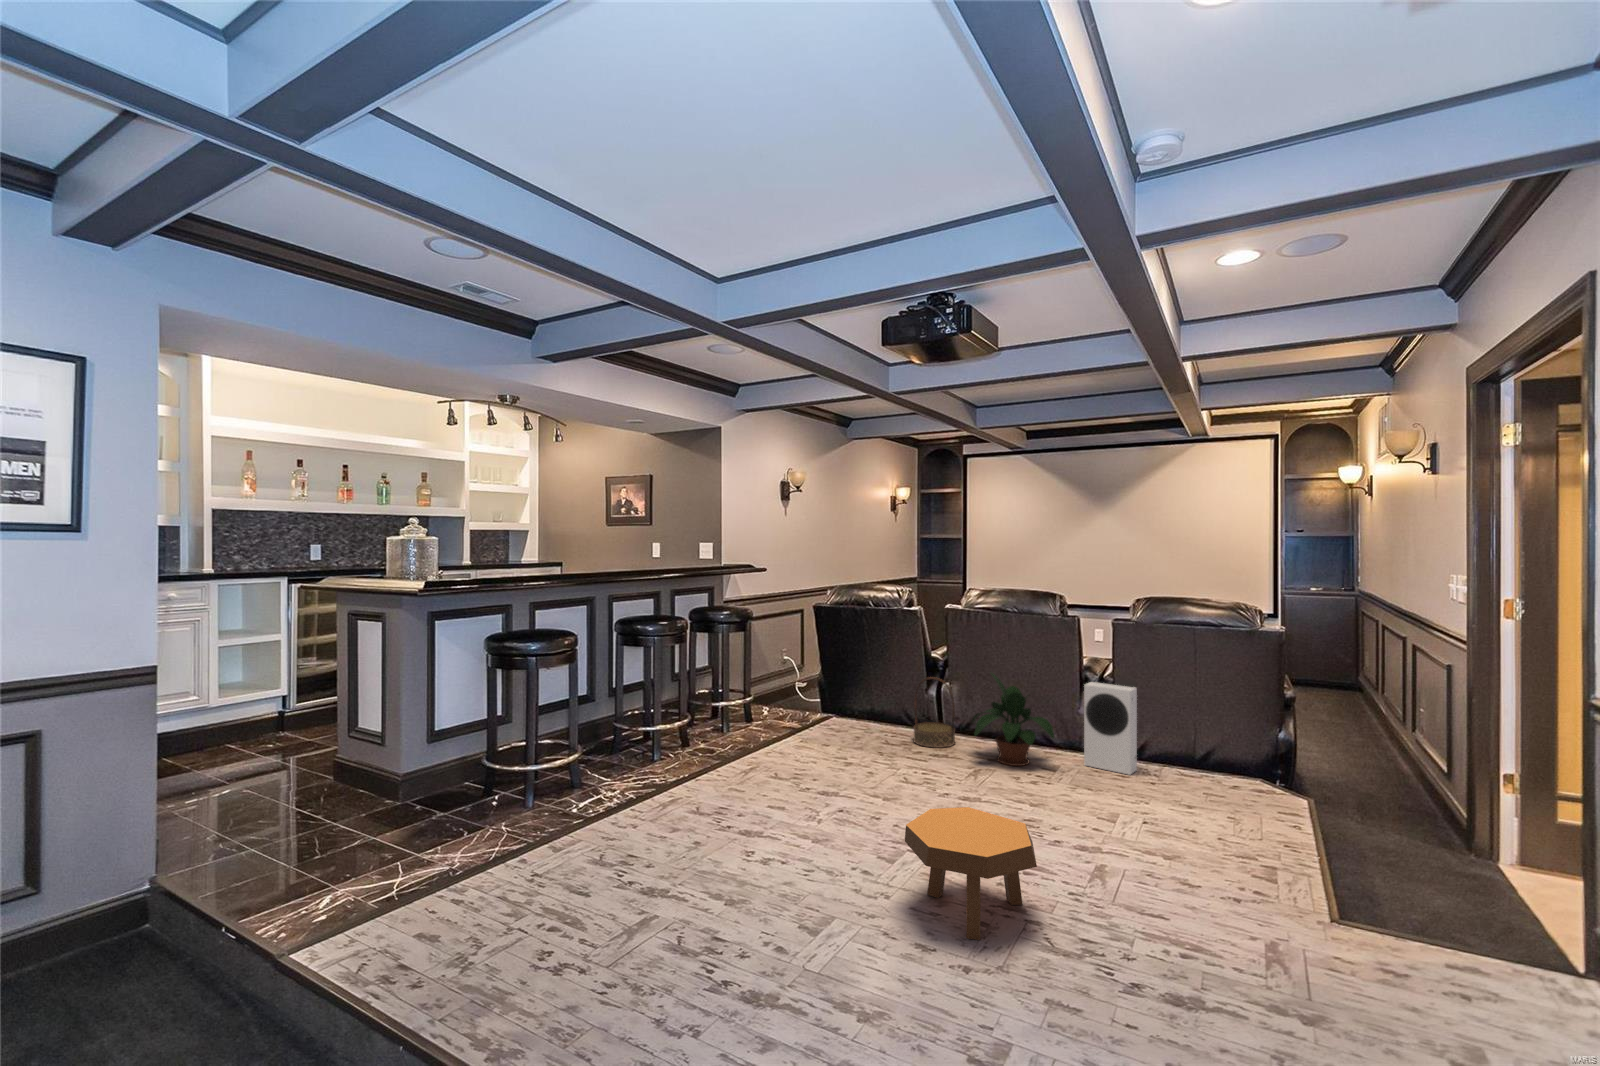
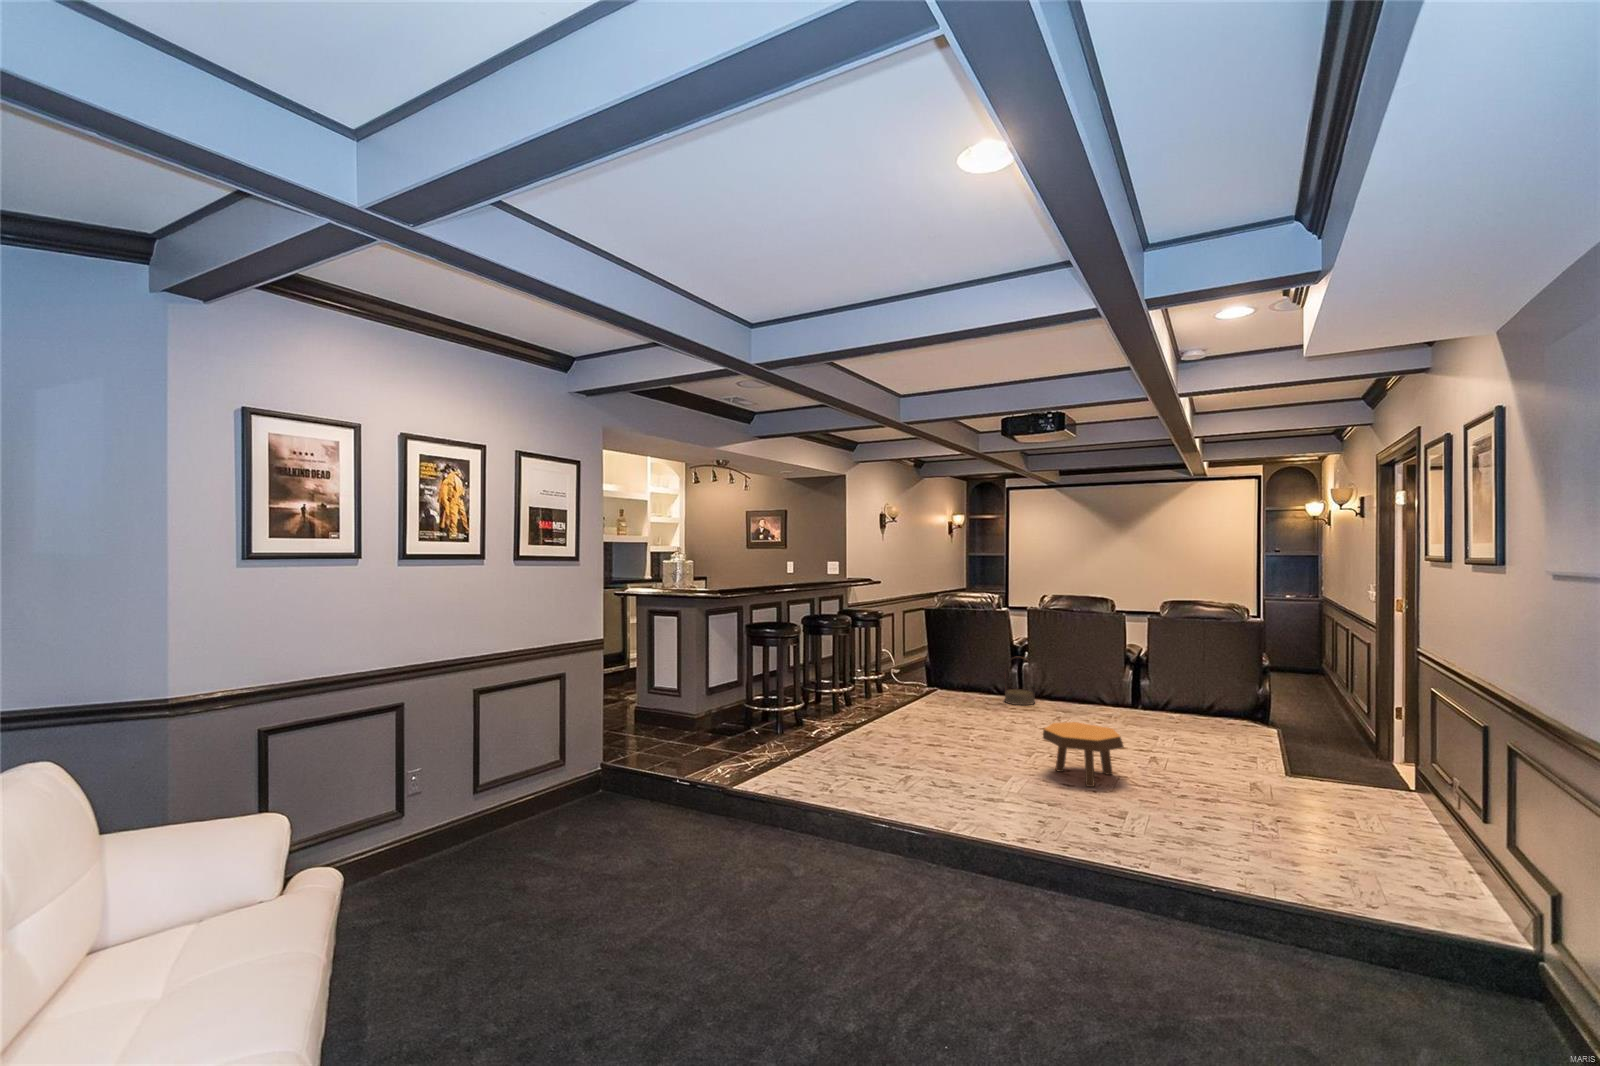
potted plant: present [972,673,1054,766] -> none [1049,651,1110,715]
speaker: present [1084,682,1137,775] -> none [1129,658,1166,719]

